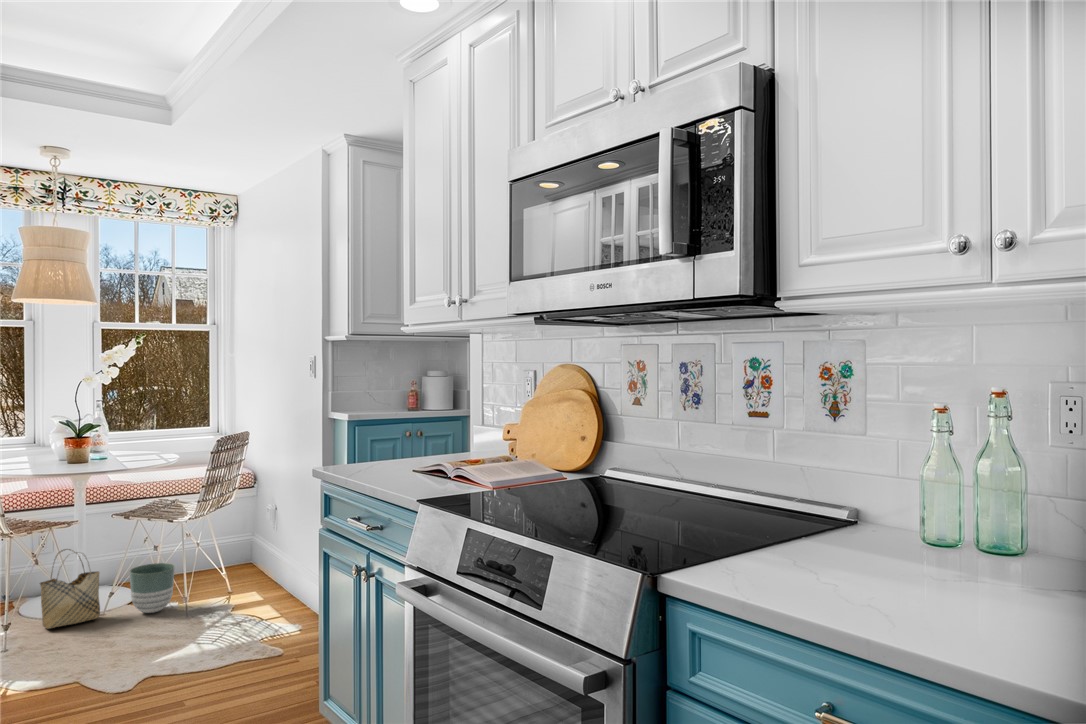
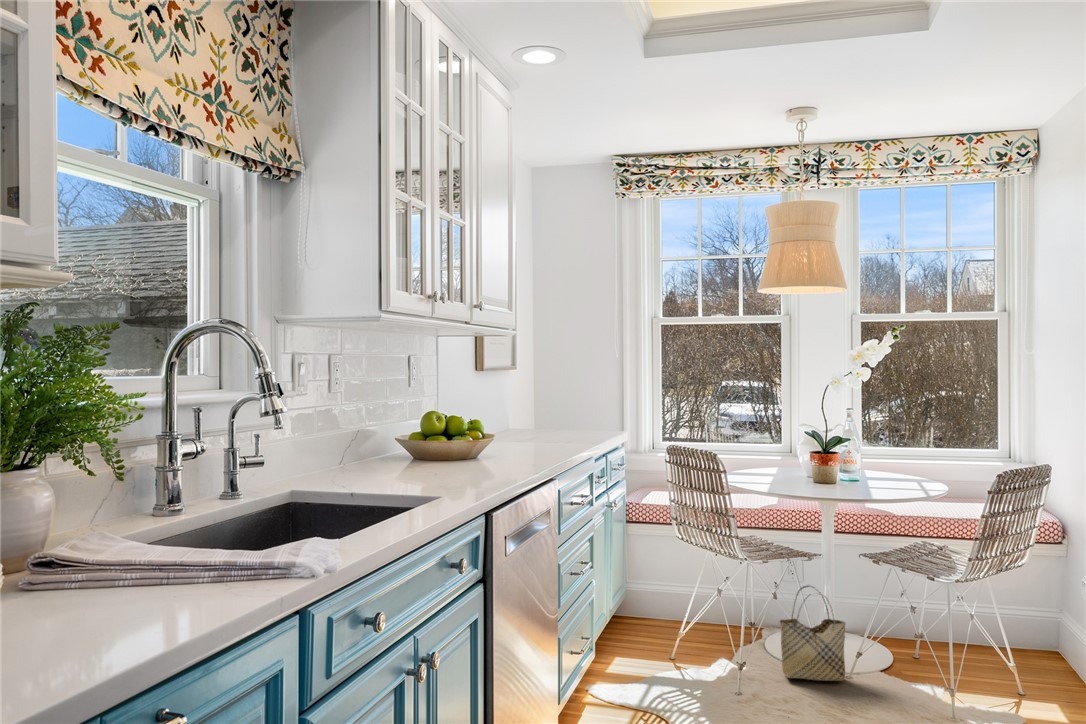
planter: present [130,563,174,613] -> none [880,627,938,695]

